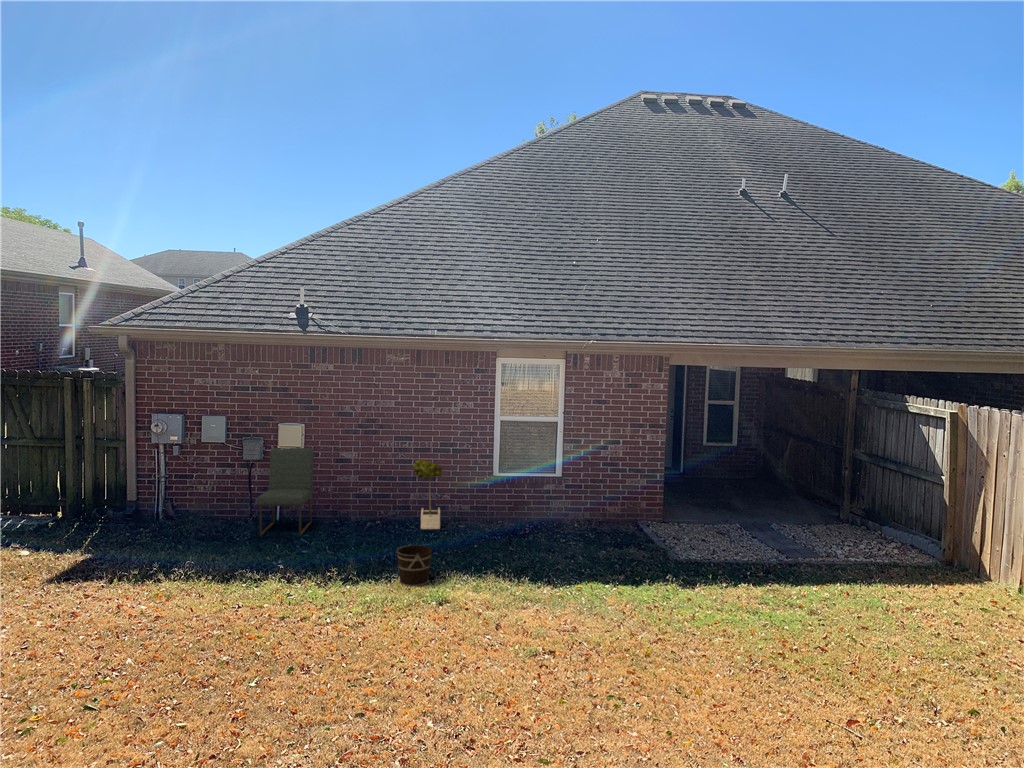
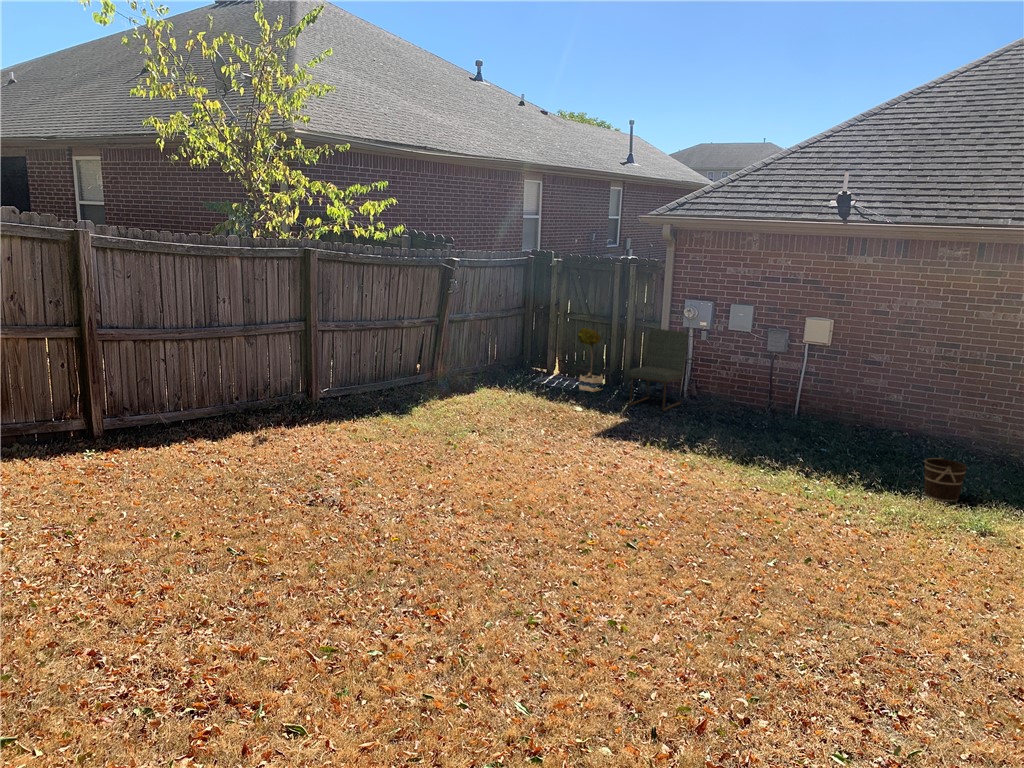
chair: present [257,448,314,536] -> present [629,328,688,411]
potted tree: present [413,460,443,529] -> present [578,328,603,392]

